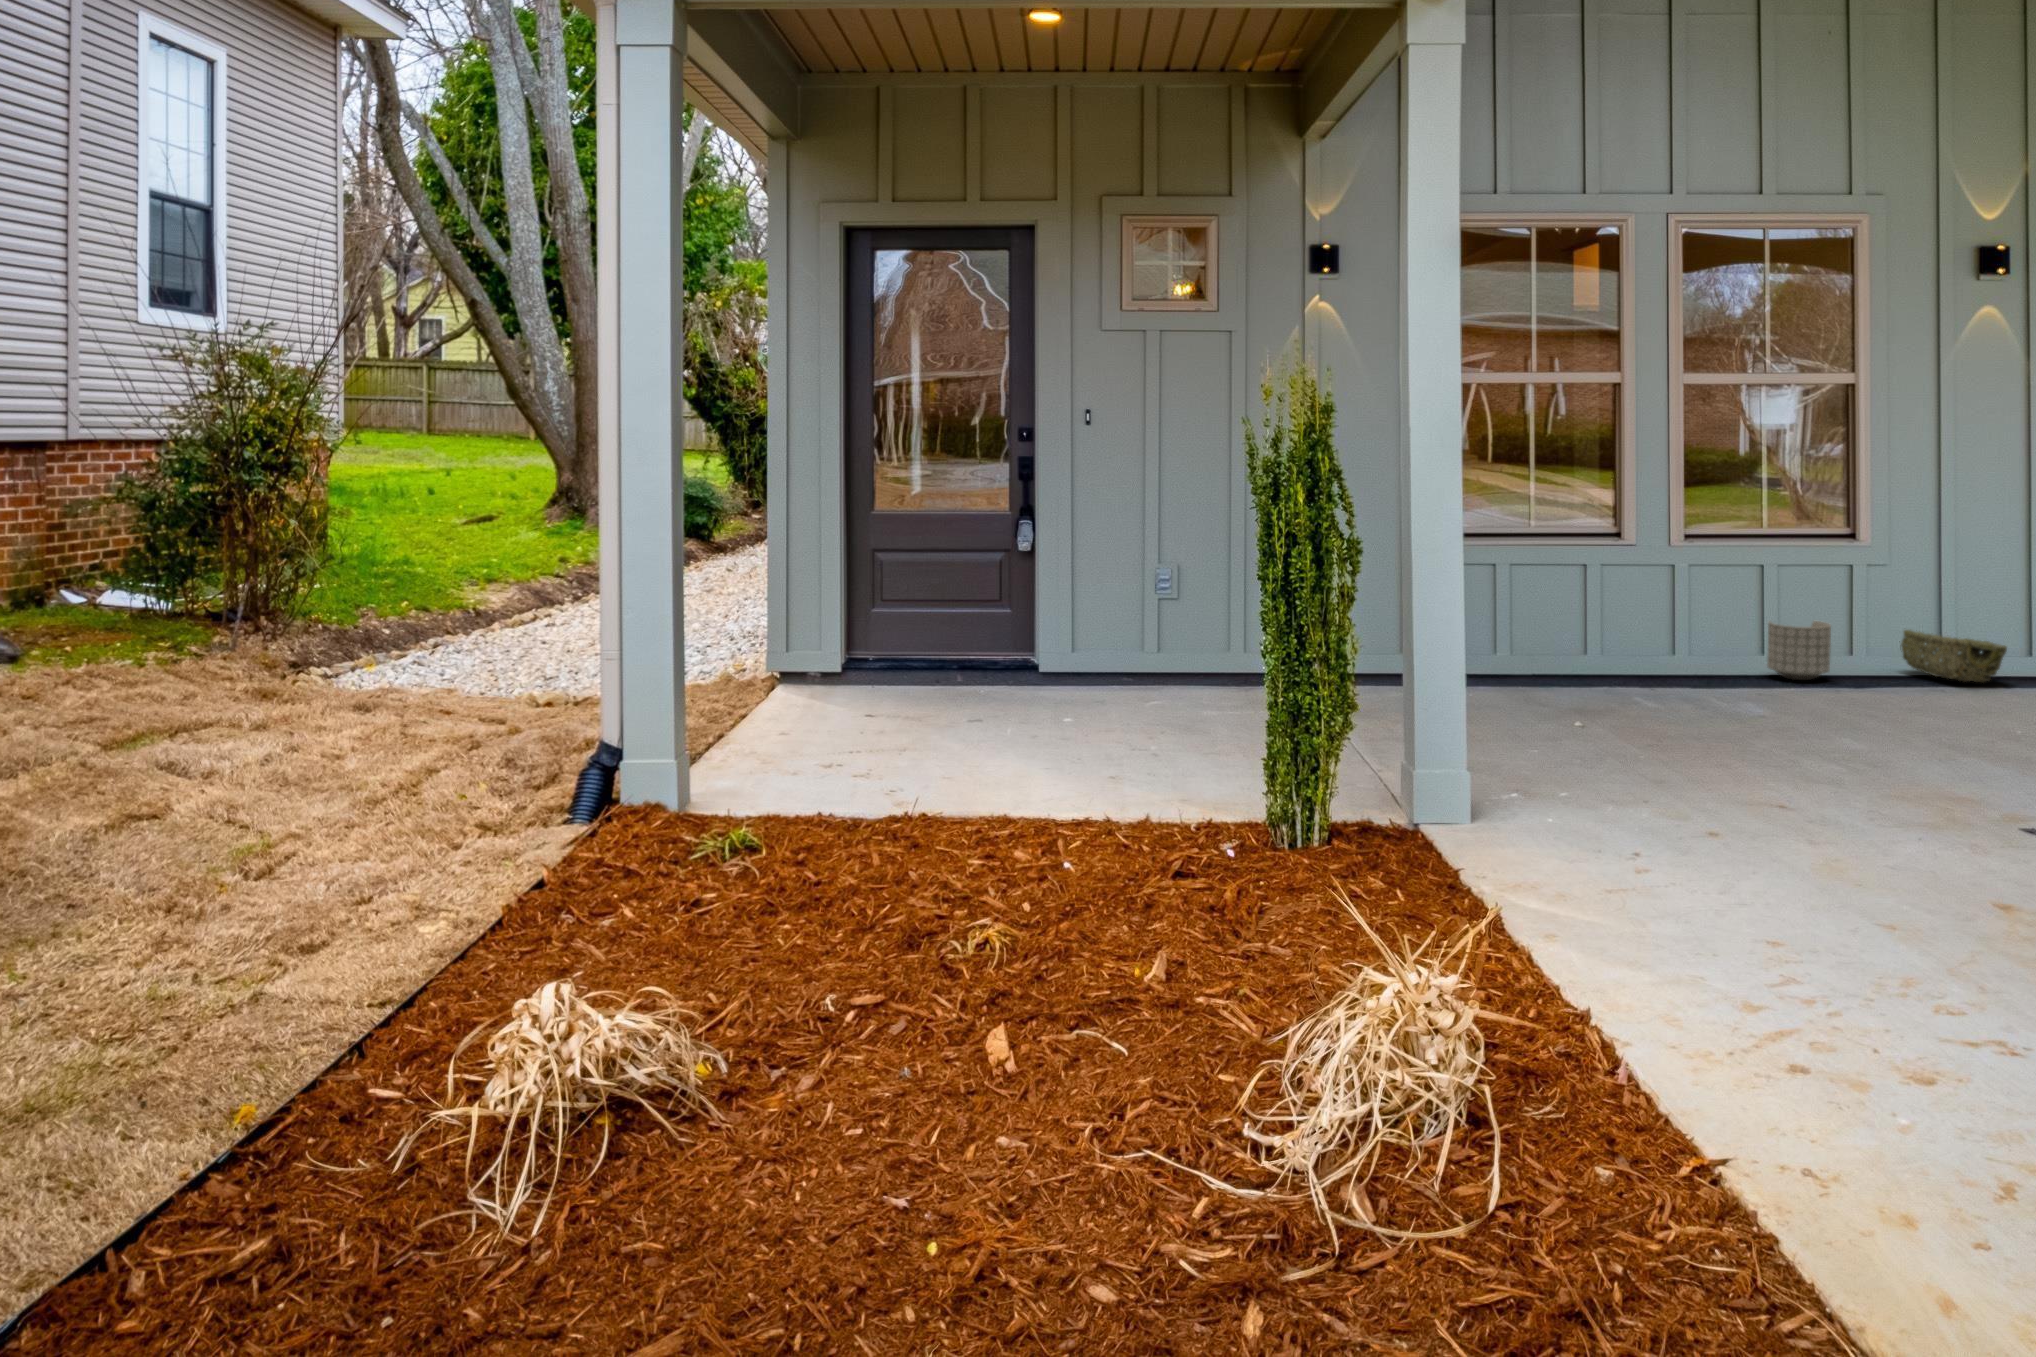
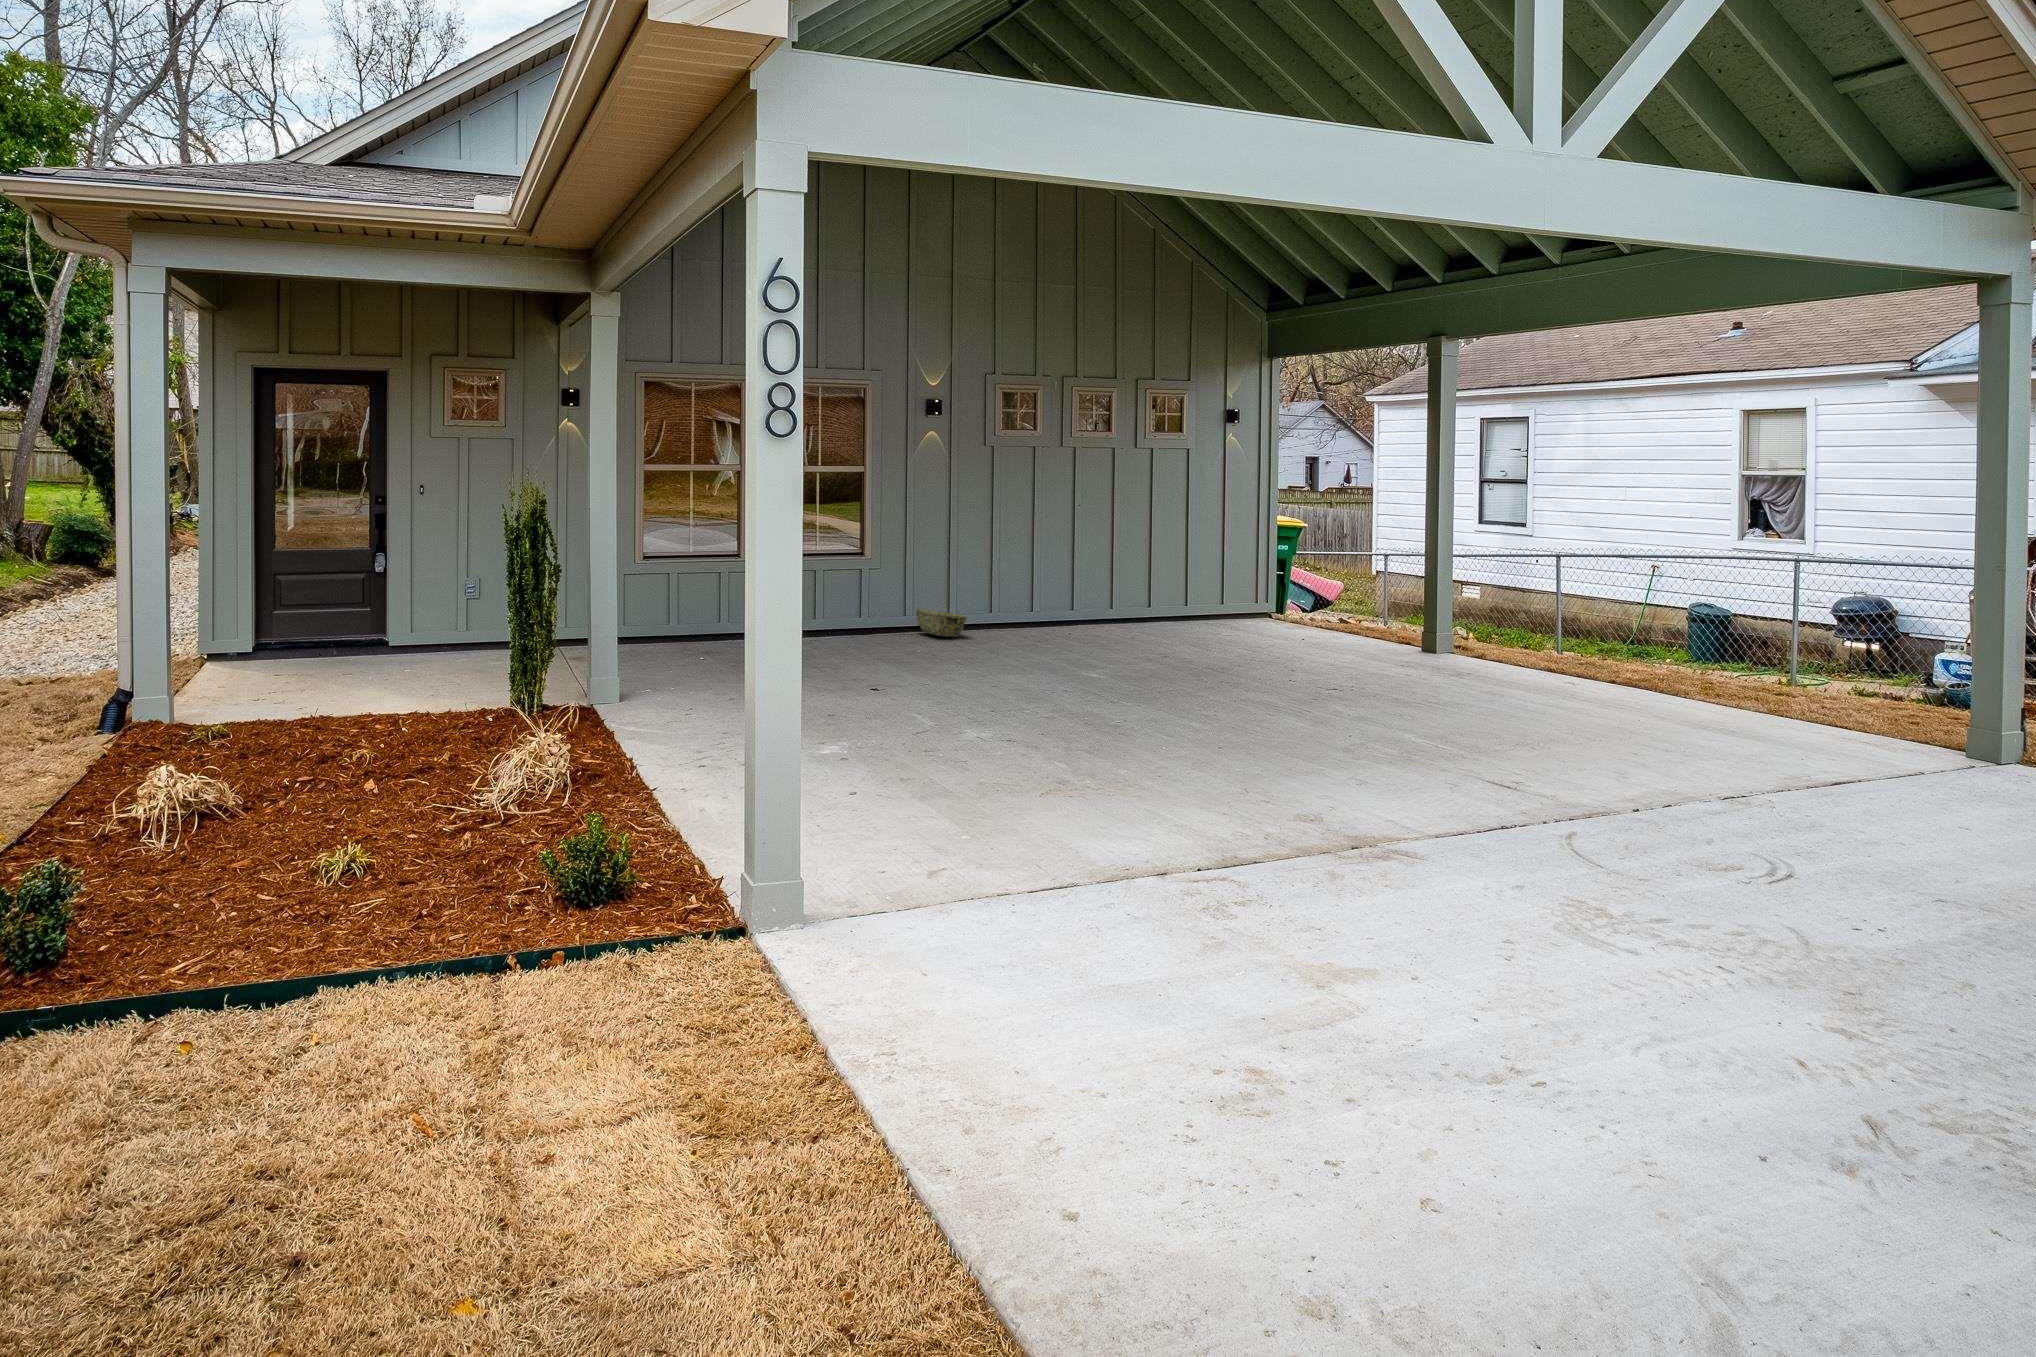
planter: present [1767,621,1831,680] -> none [842,605,875,639]

